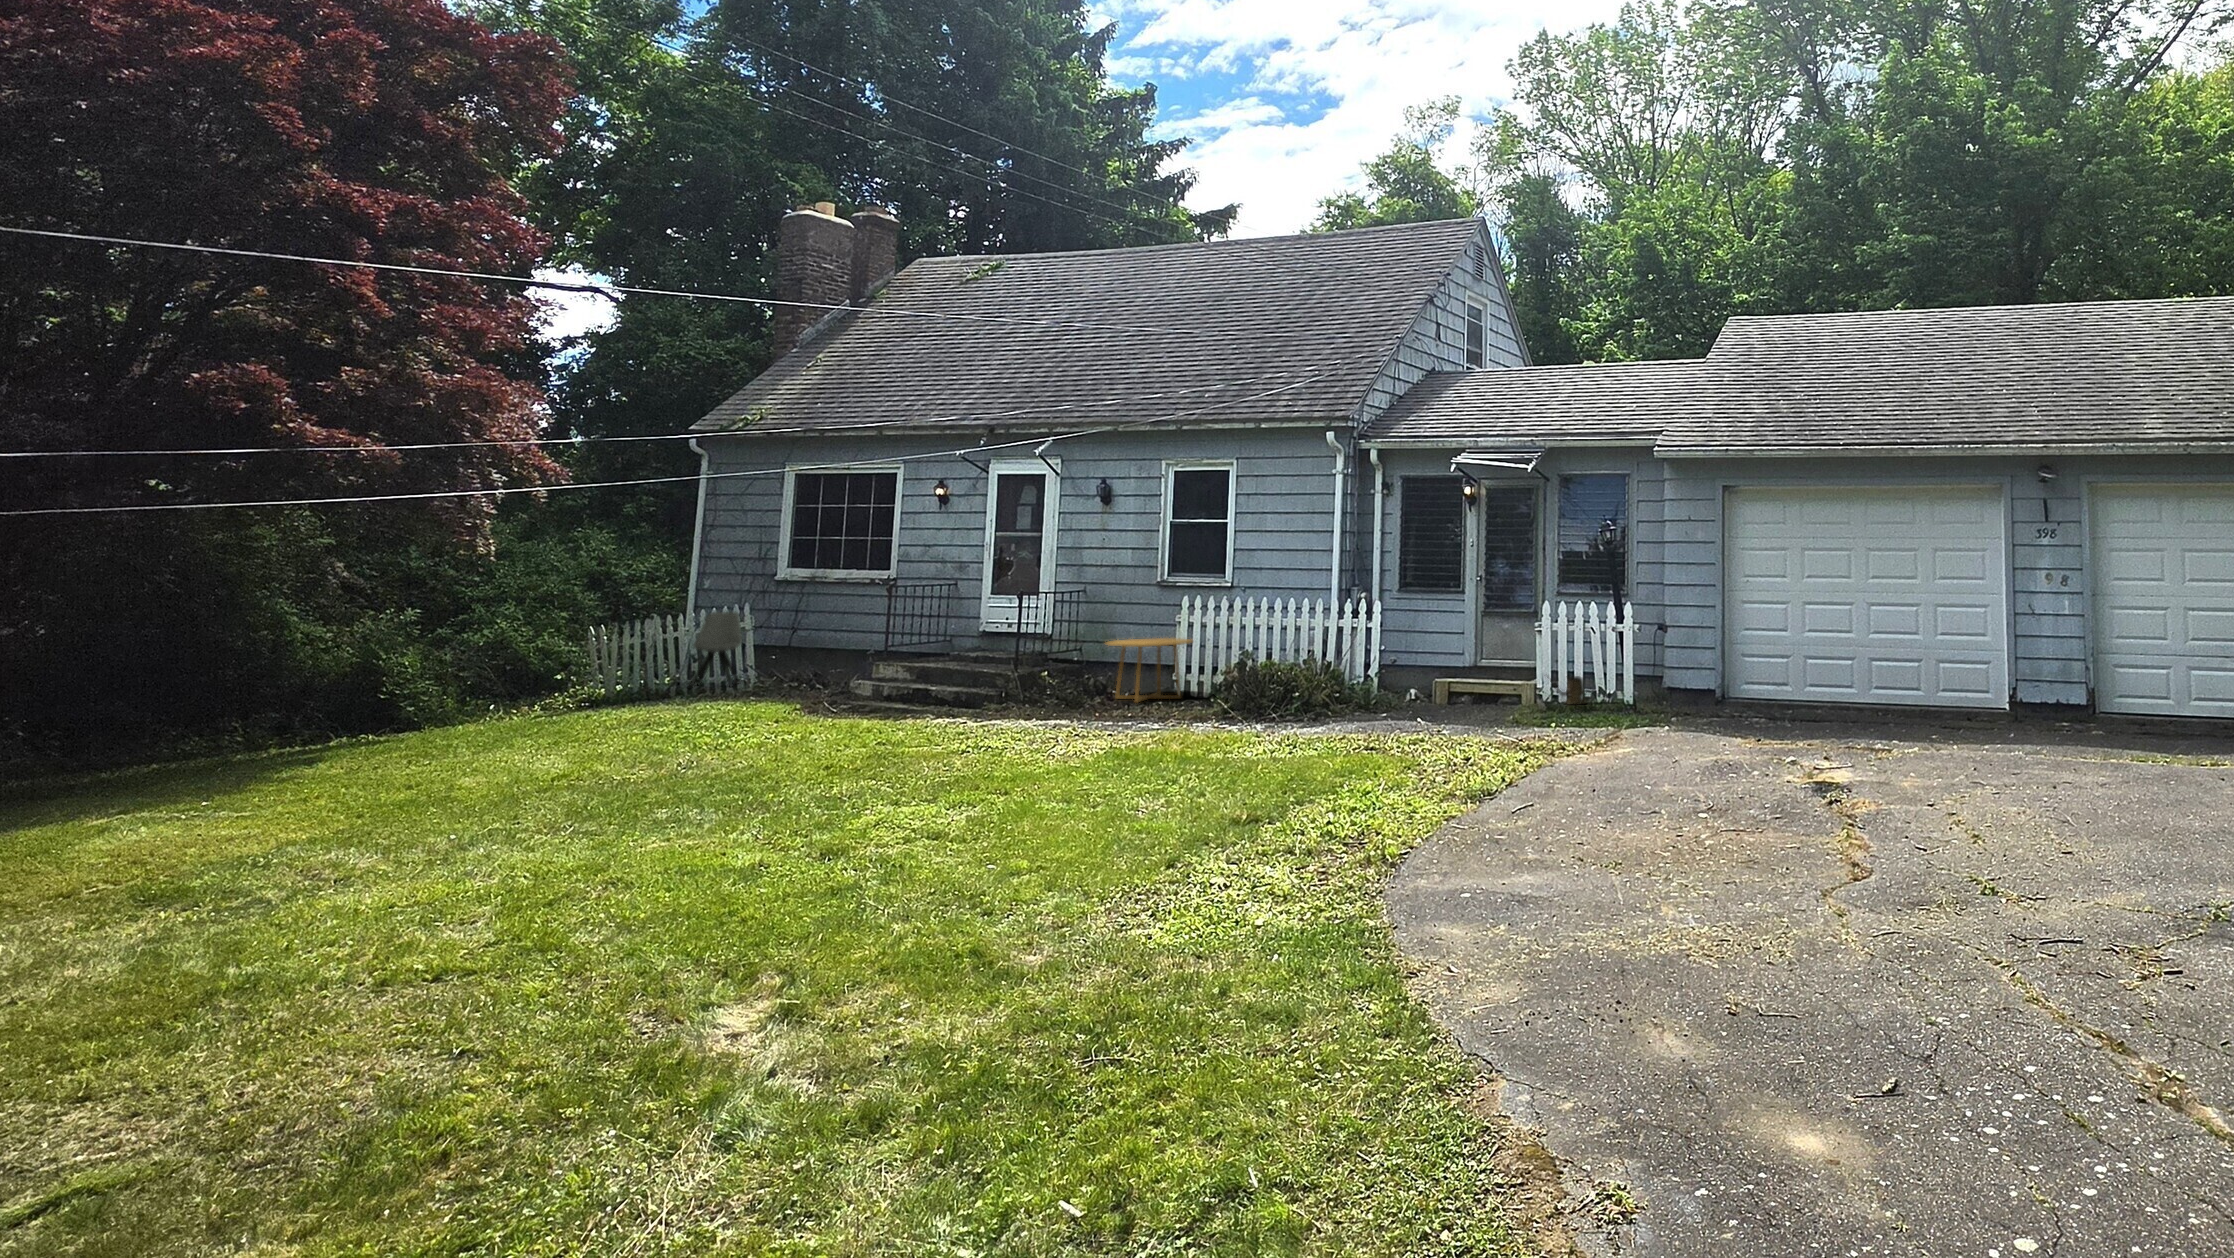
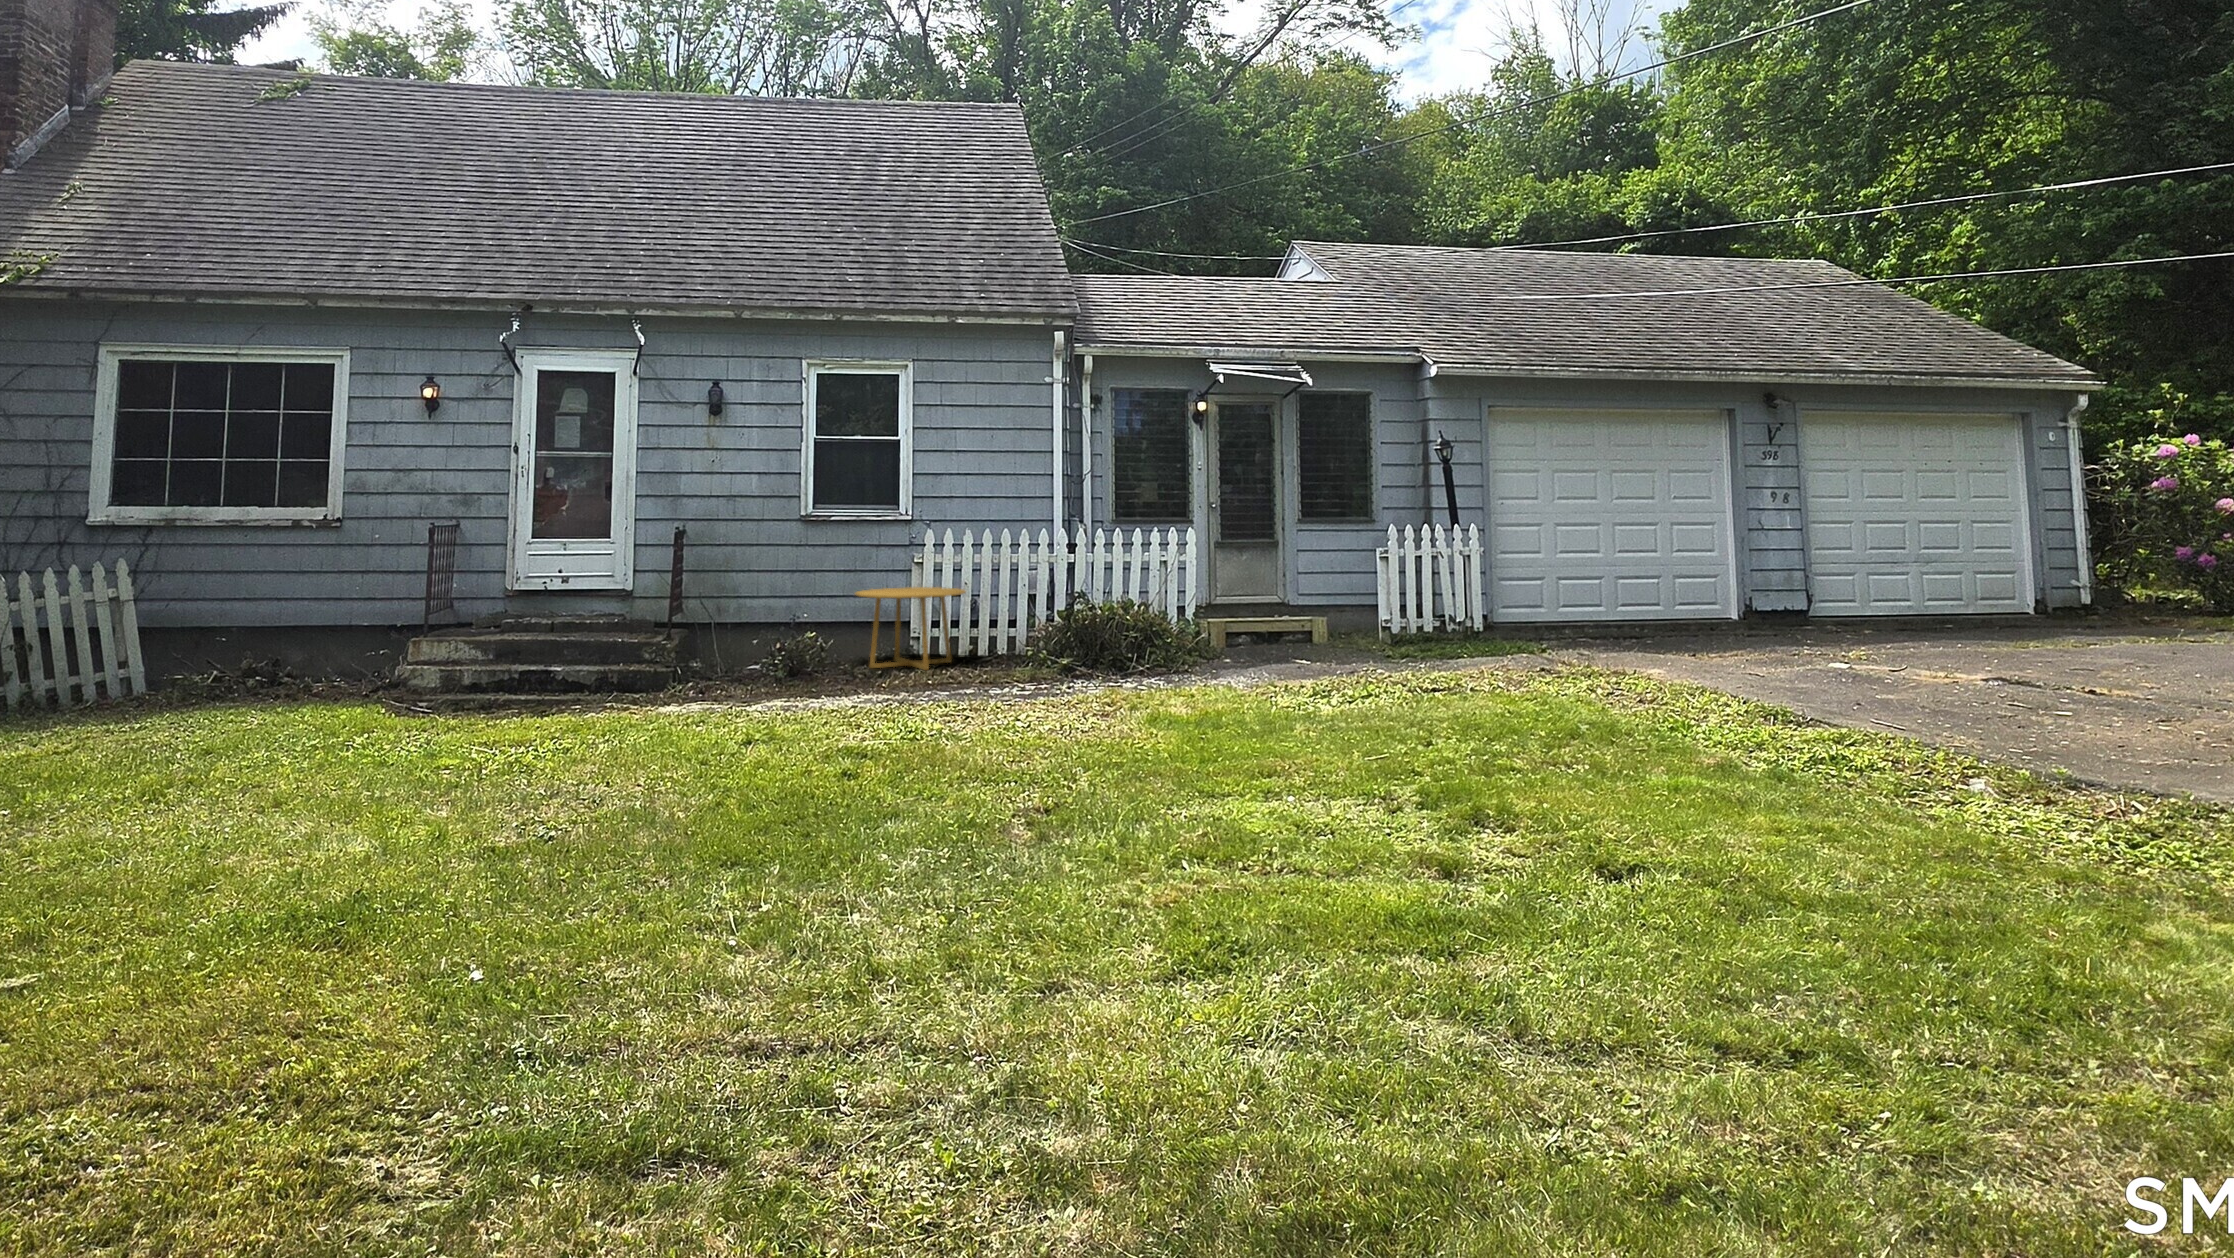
chair: present [687,612,742,689] -> none [49,576,144,705]
watering can: present [1553,676,1587,705] -> none [1370,607,1403,639]

